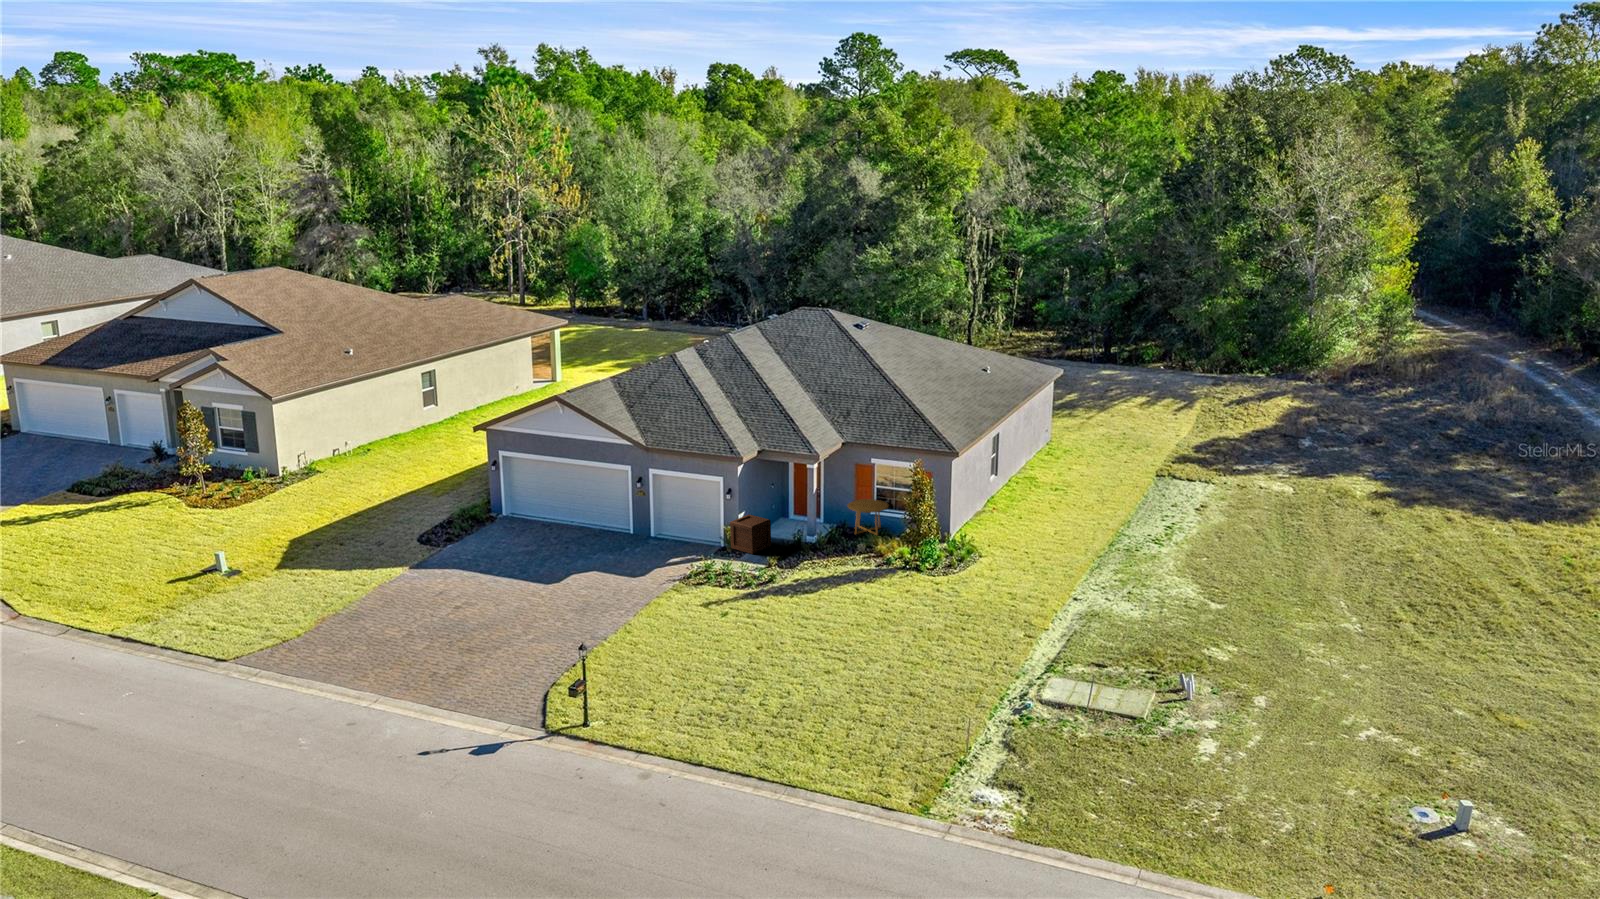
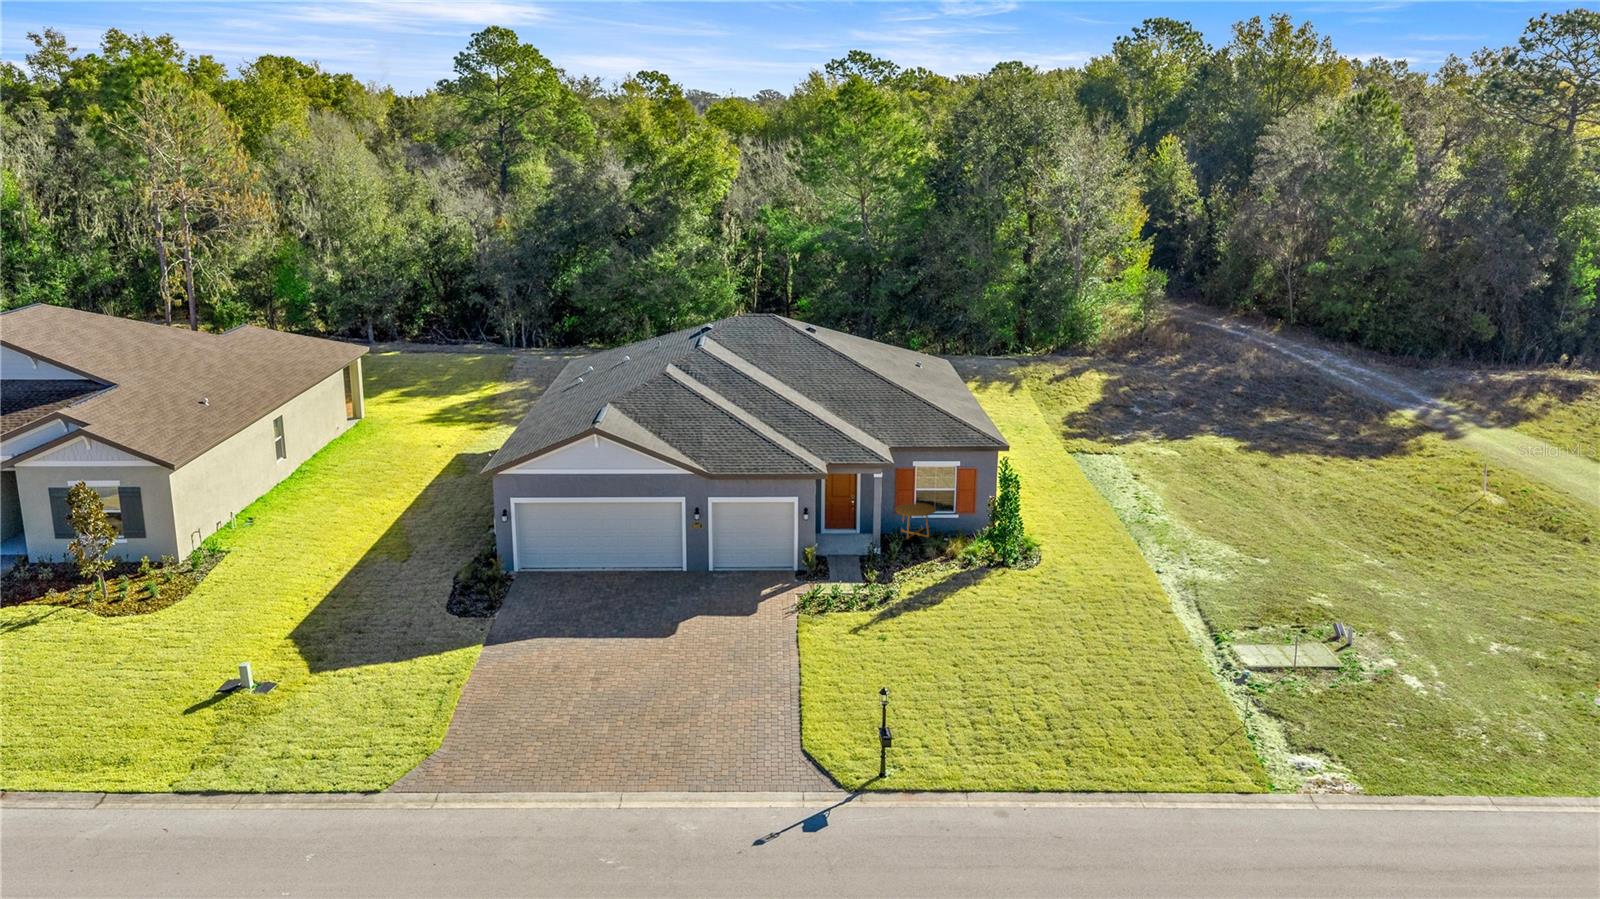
wooden crate: present [730,514,771,554] -> none [806,533,843,573]

